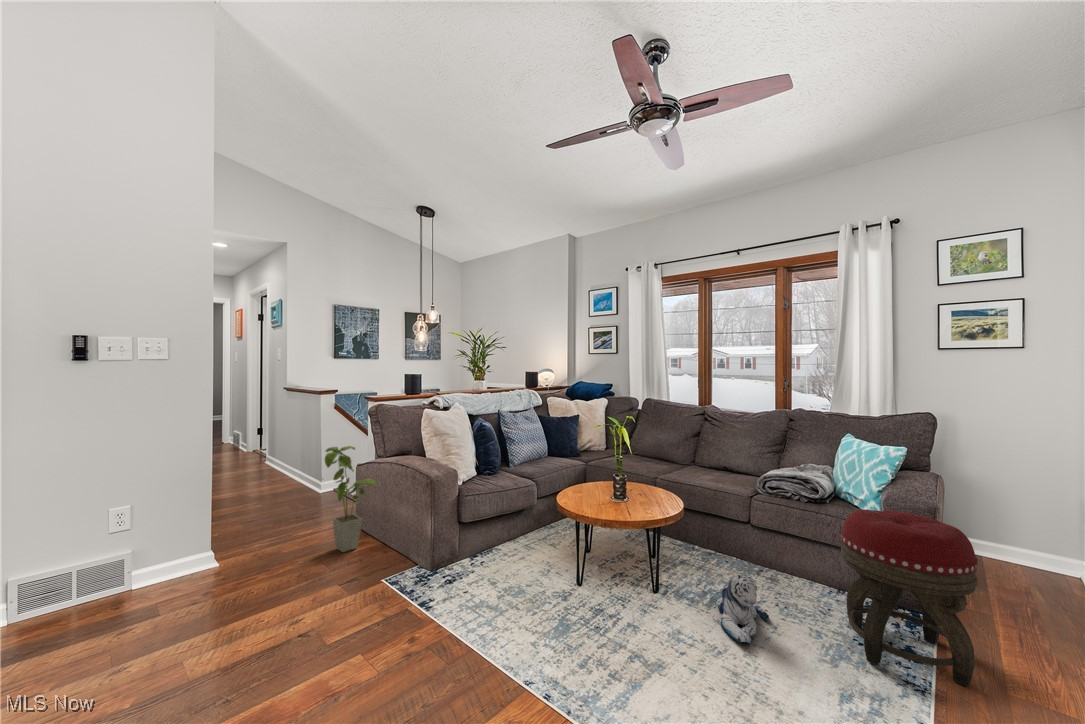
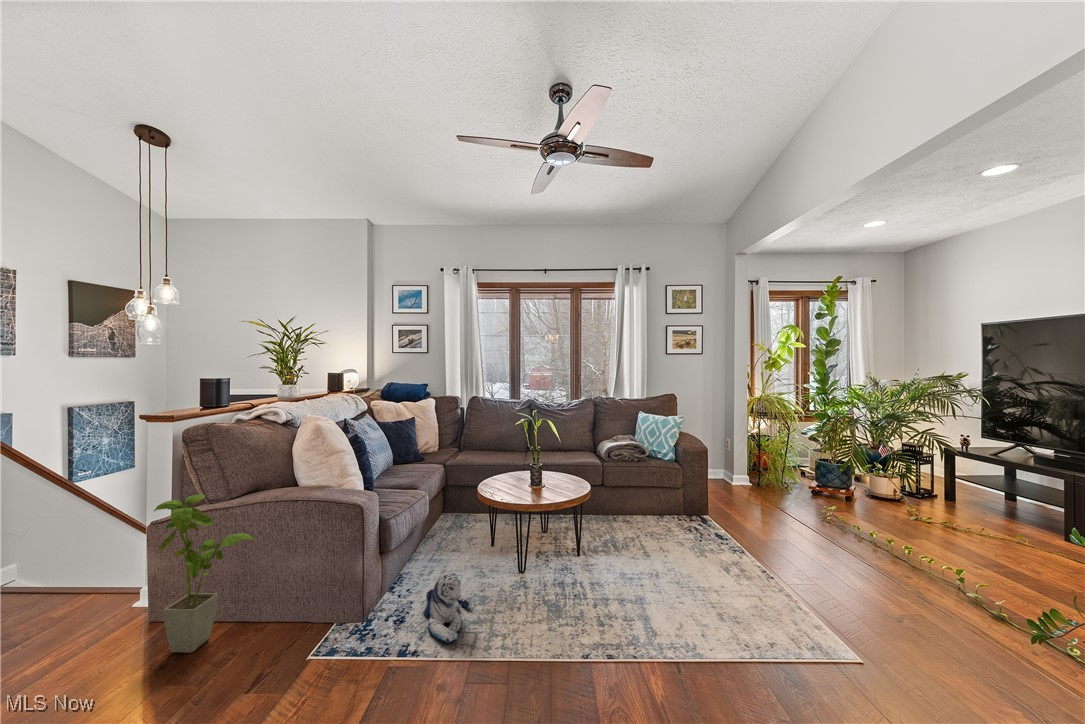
footstool: present [841,509,978,686] -> none [680,457,750,551]
plush toy: present [718,574,769,643] -> present [423,573,469,643]

